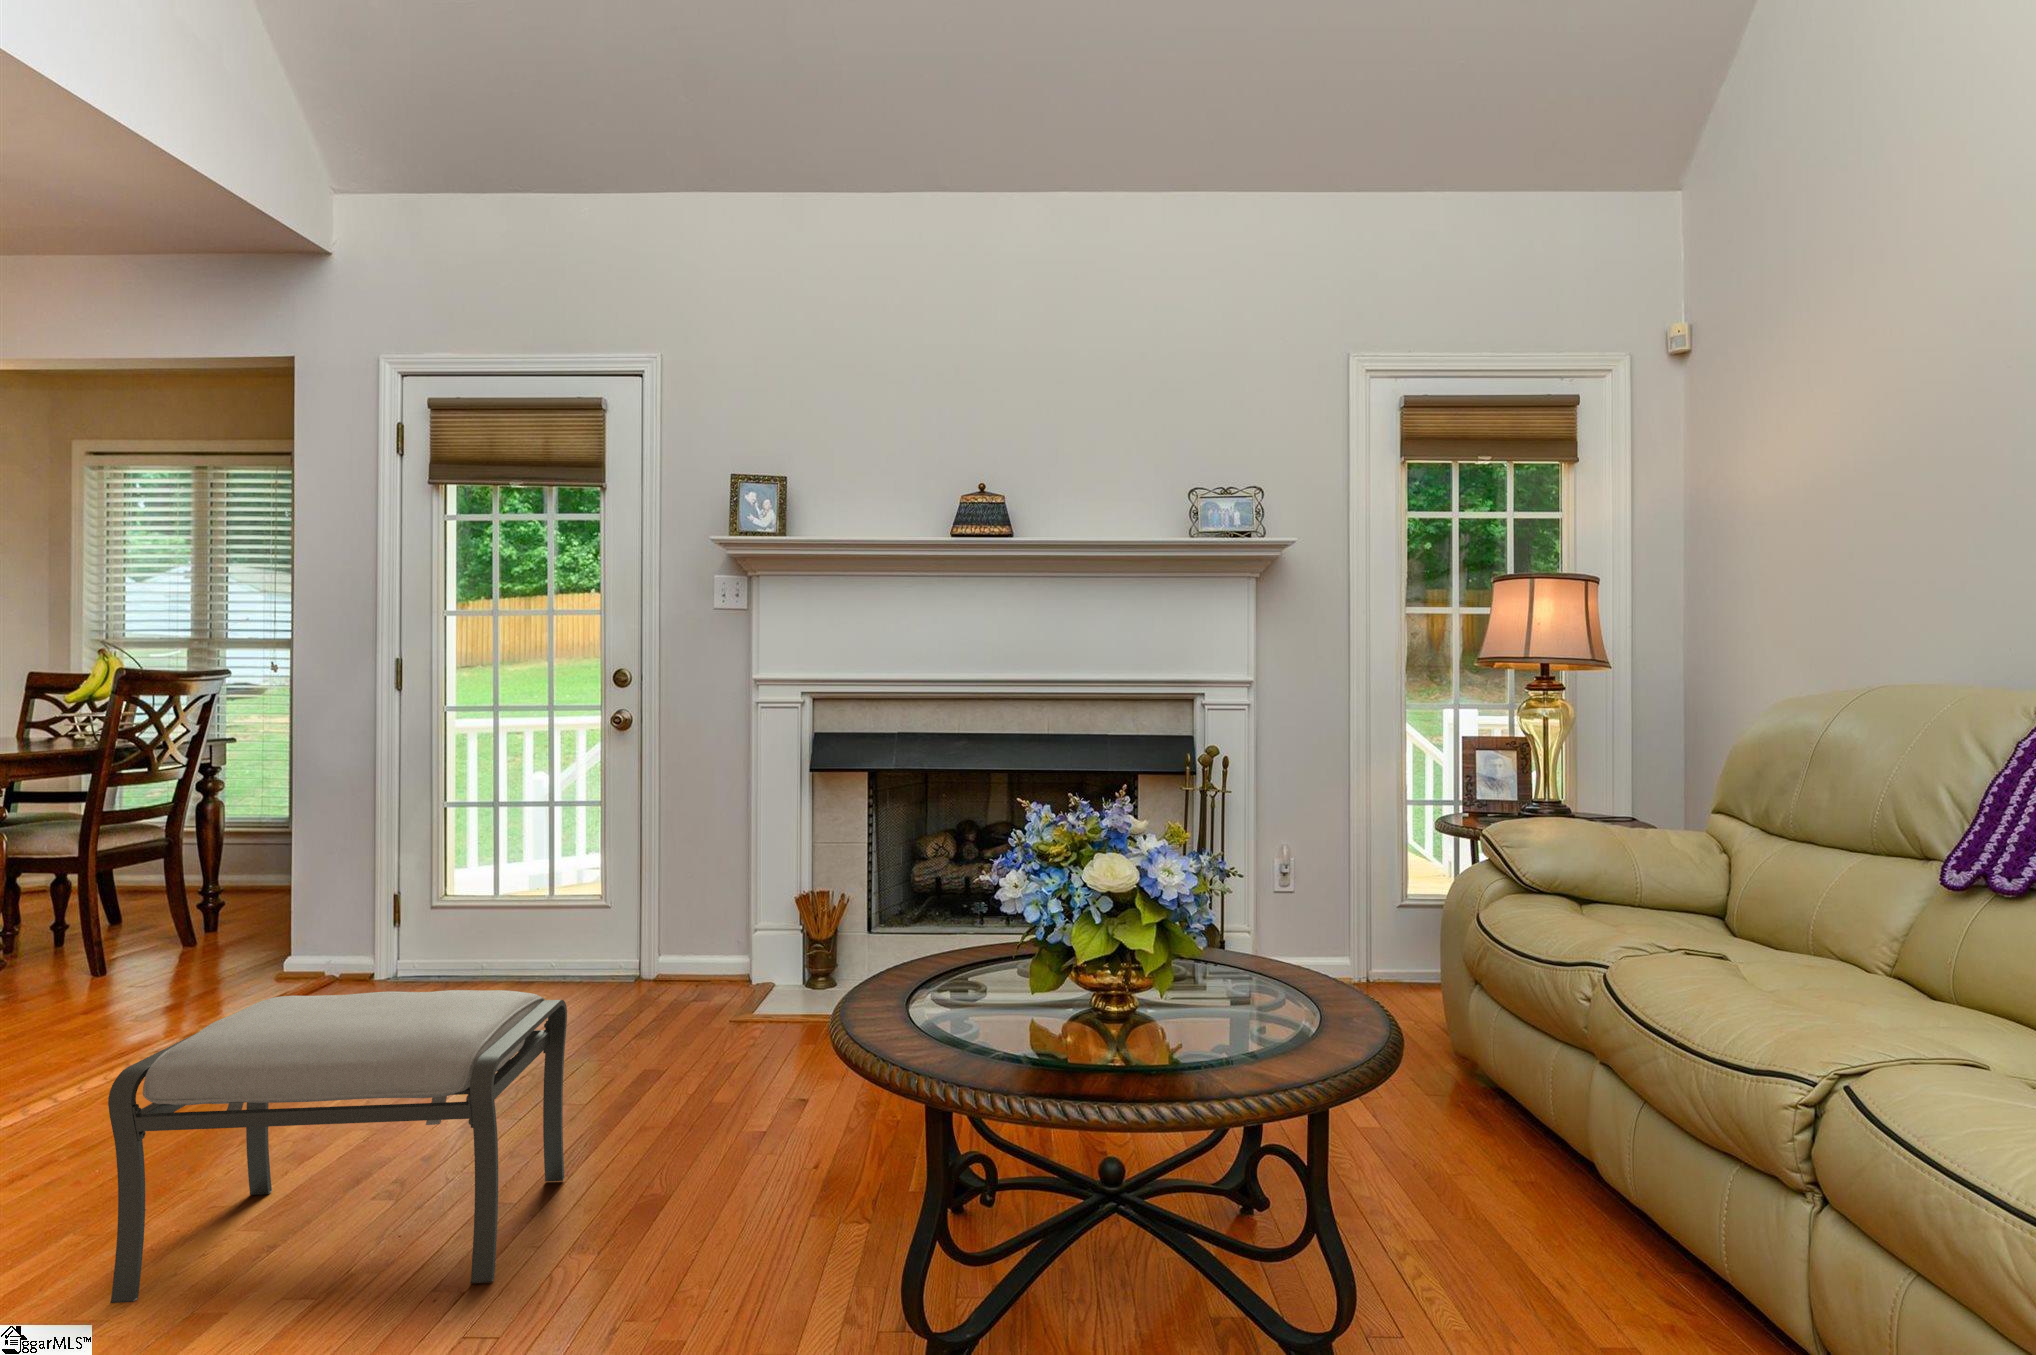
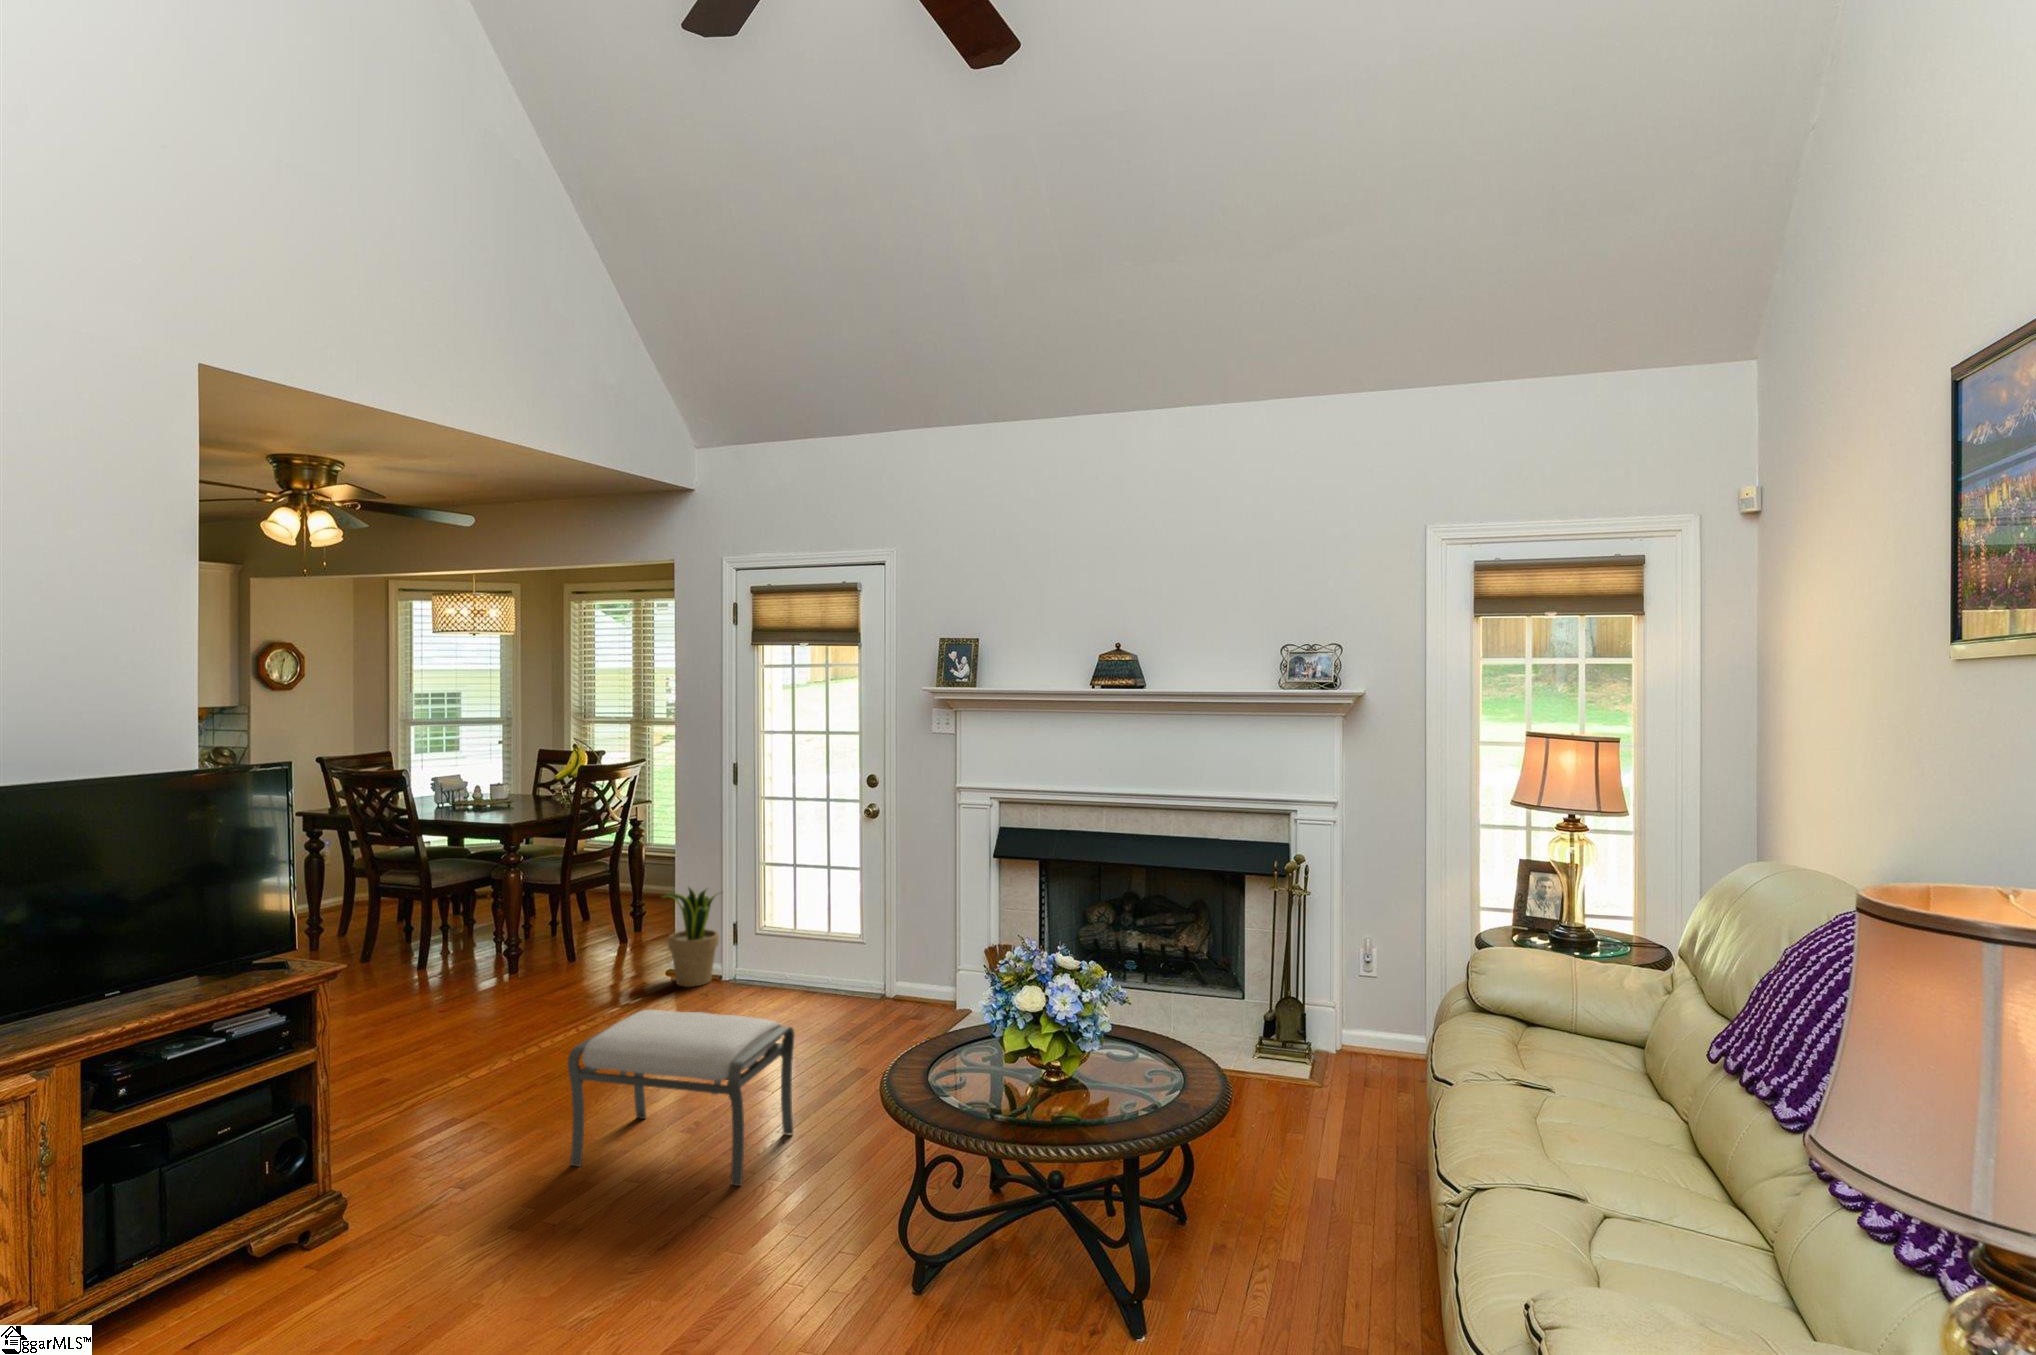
potted plant: none [266,840,377,993] -> present [663,888,719,987]

